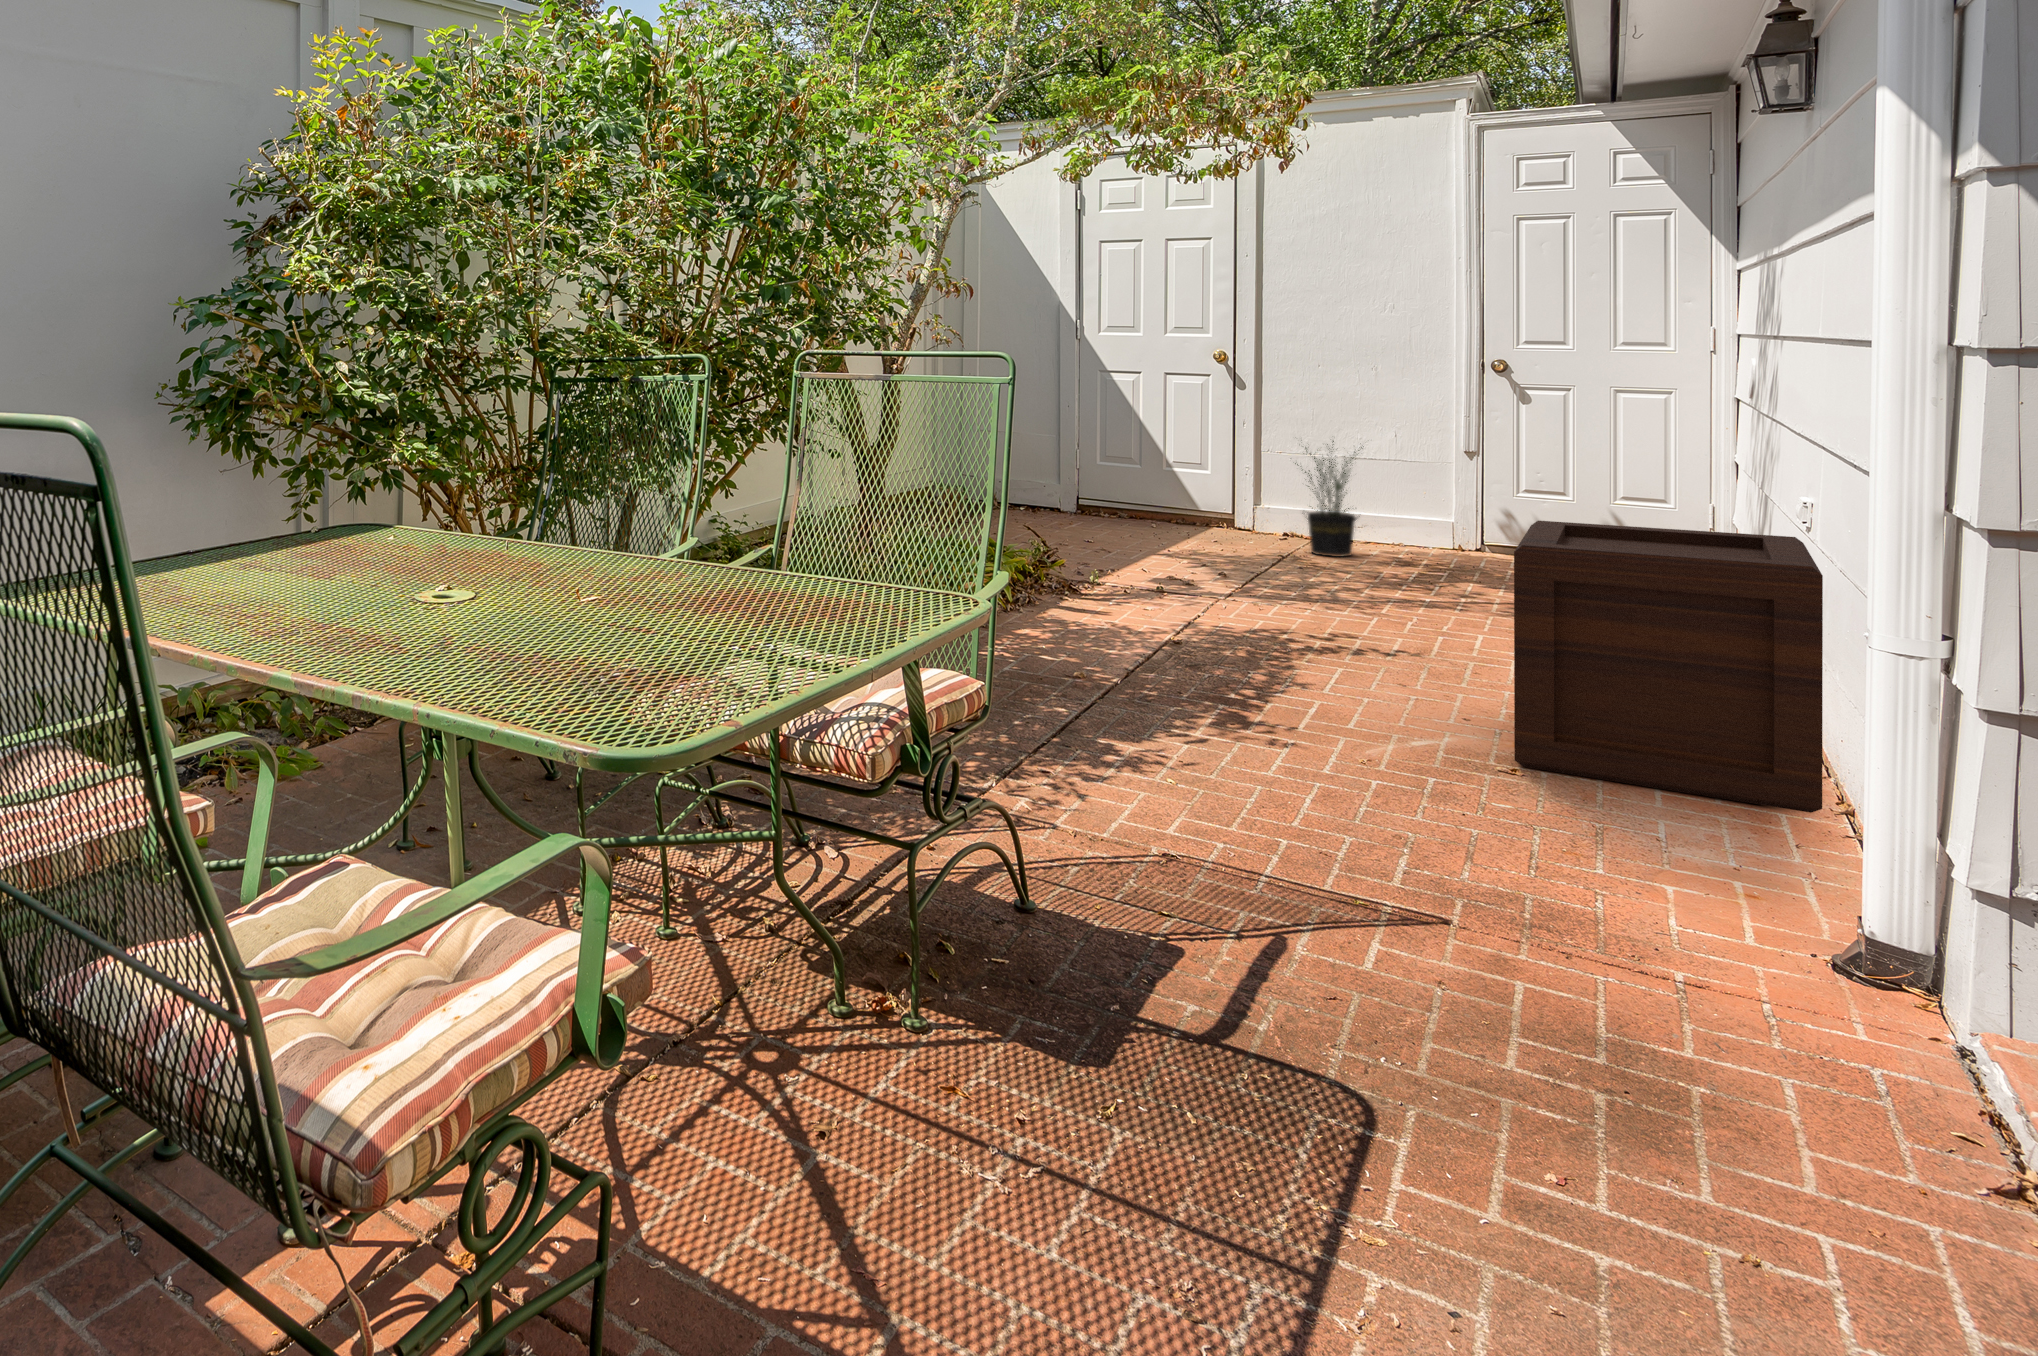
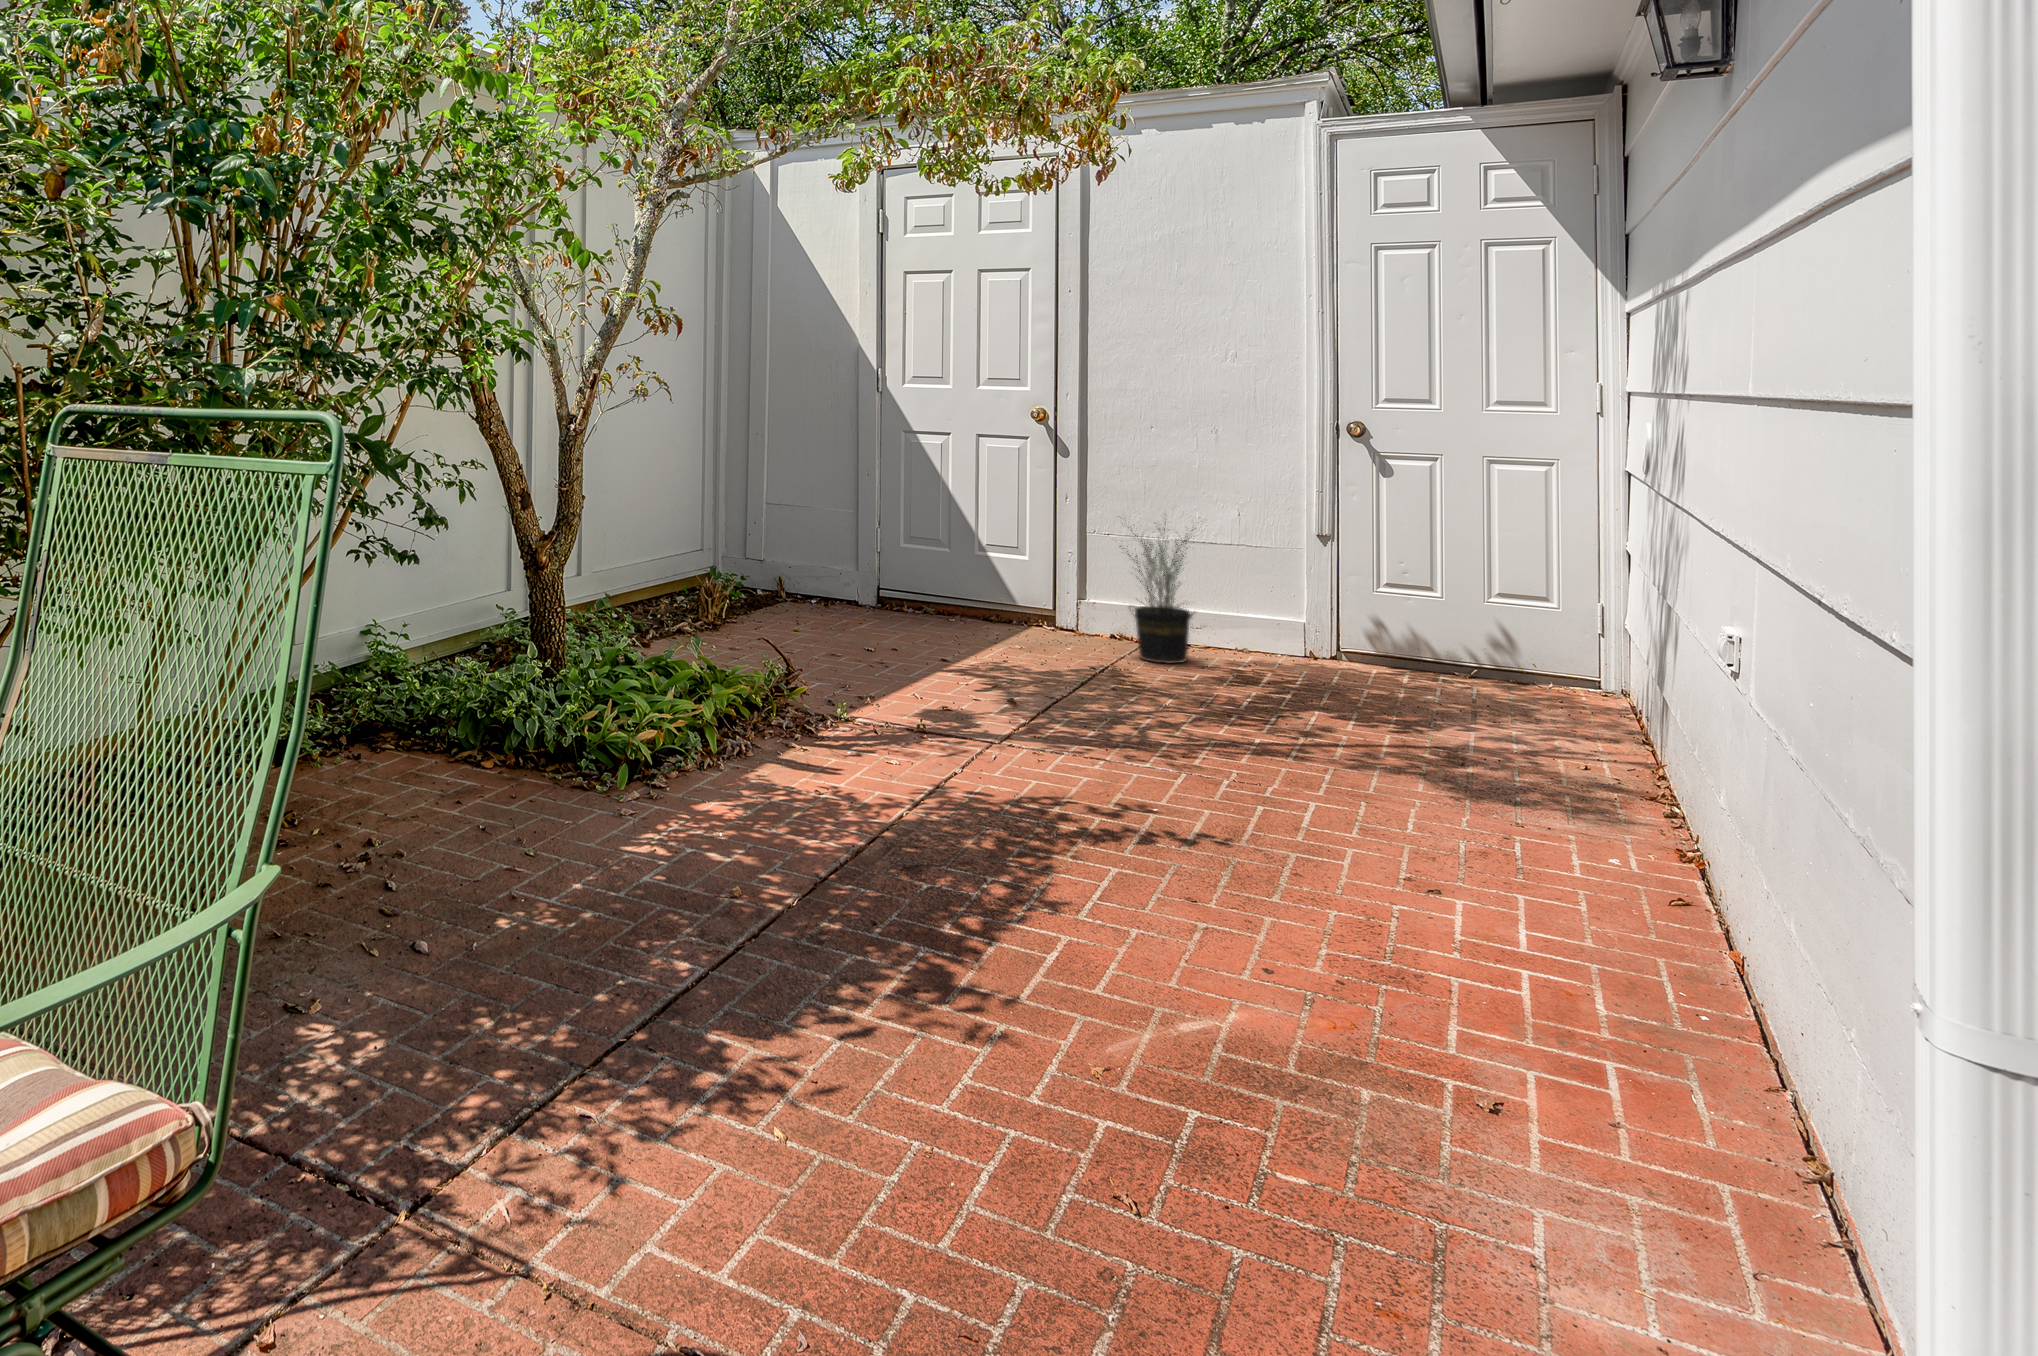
wooden crate: present [1514,521,1823,813] -> none [1295,683,1765,1208]

